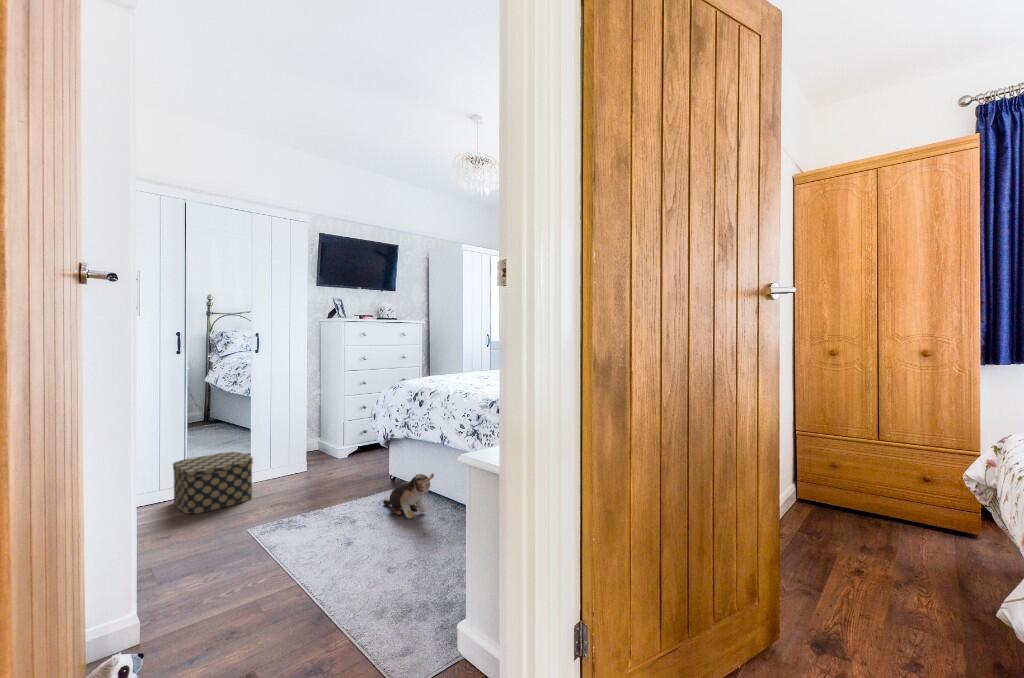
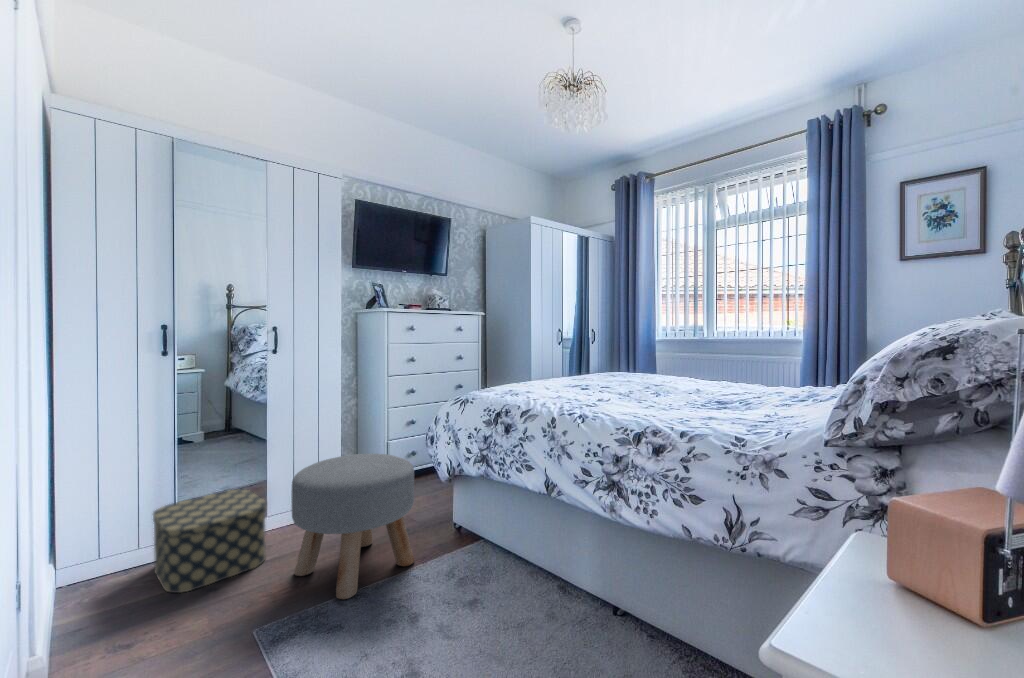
ottoman: none [272,424,358,514] -> present [291,454,414,599]
plush toy: present [383,473,434,519] -> none [454,544,541,616]

